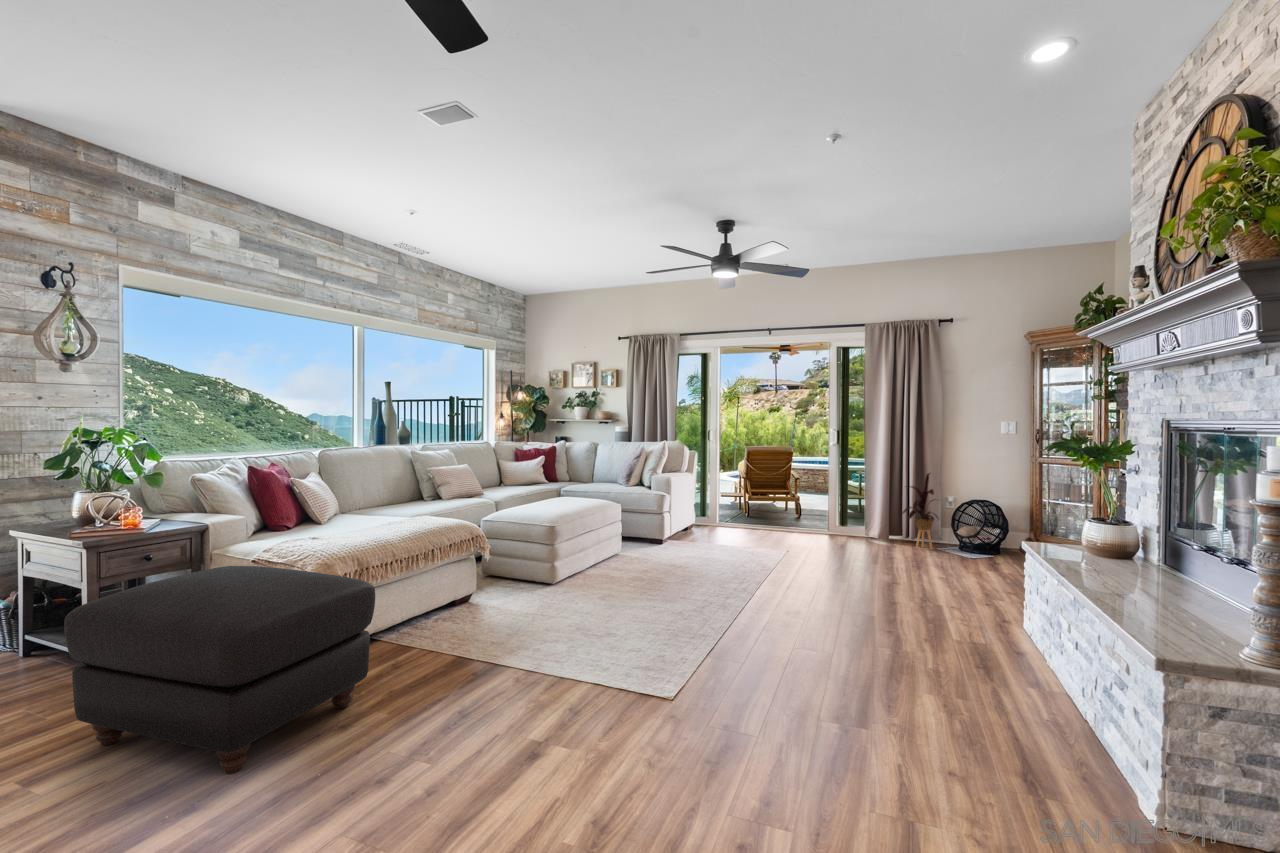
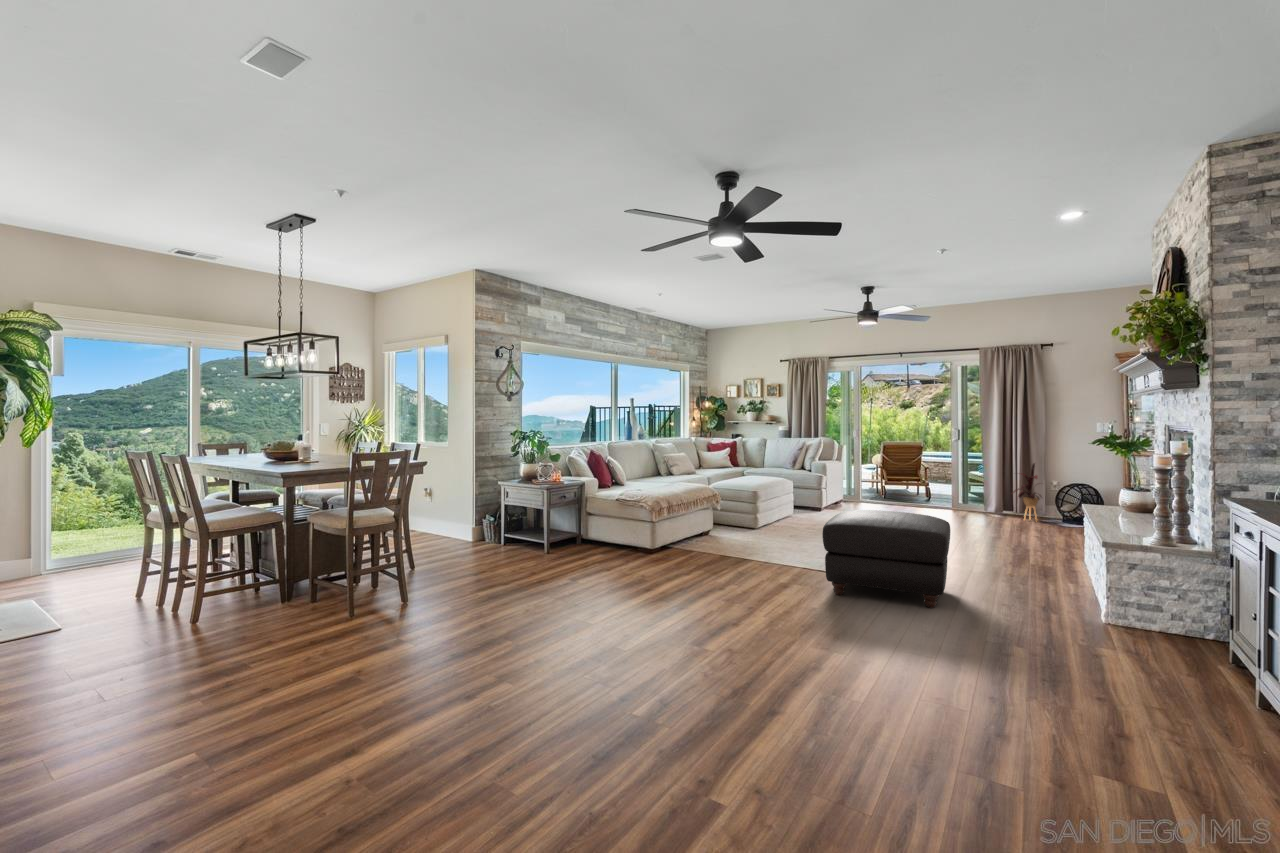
ottoman: present [64,566,375,774] -> present [822,510,950,608]

